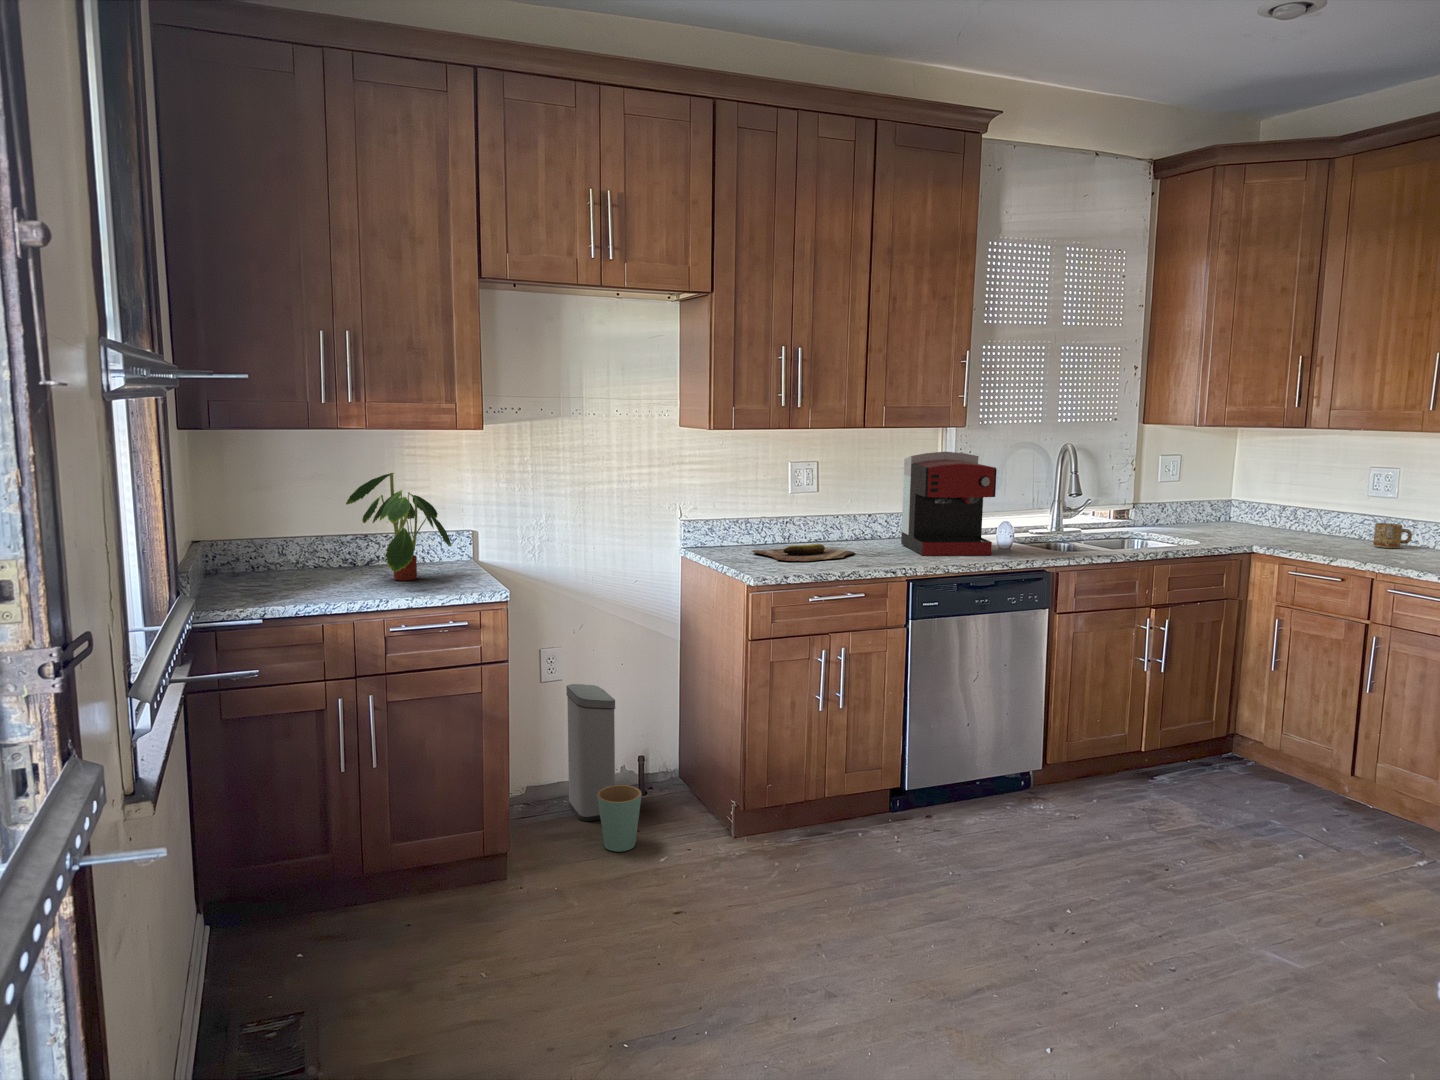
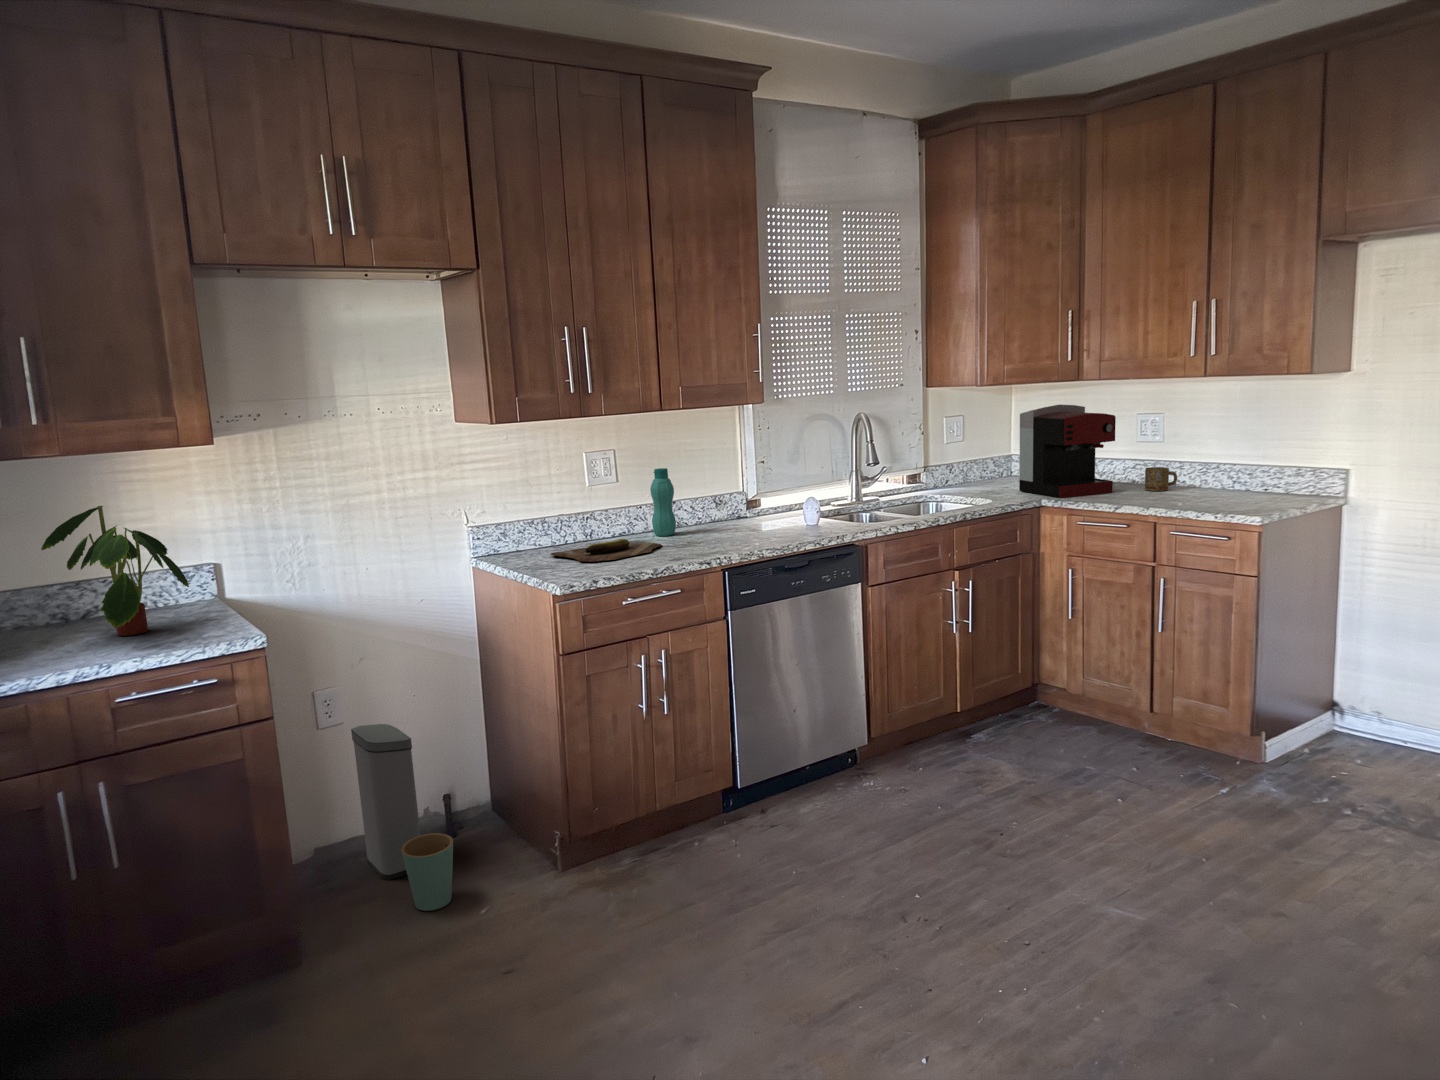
coffee maker: present [901,452,997,556] -> present [1019,405,1116,498]
bottle: none [849,482,872,546] -> present [650,468,676,536]

